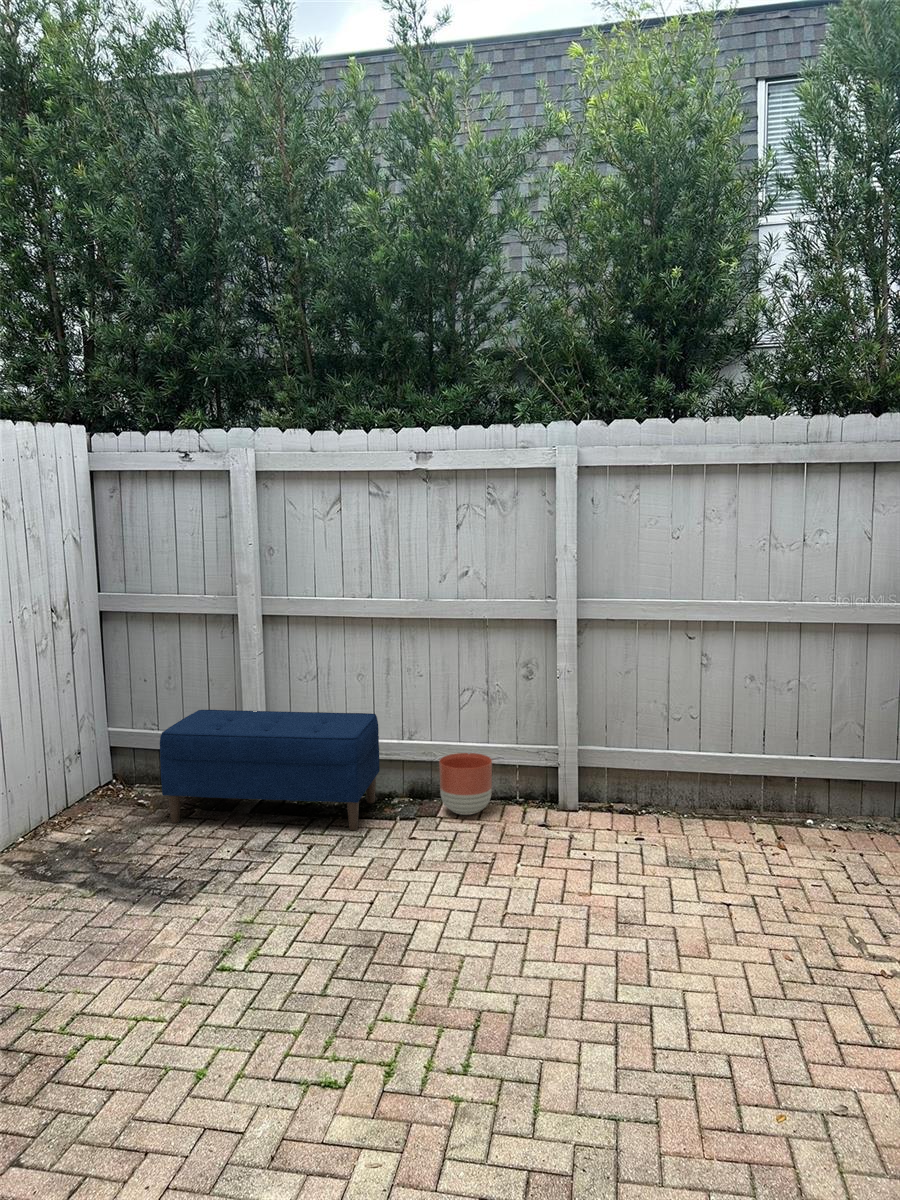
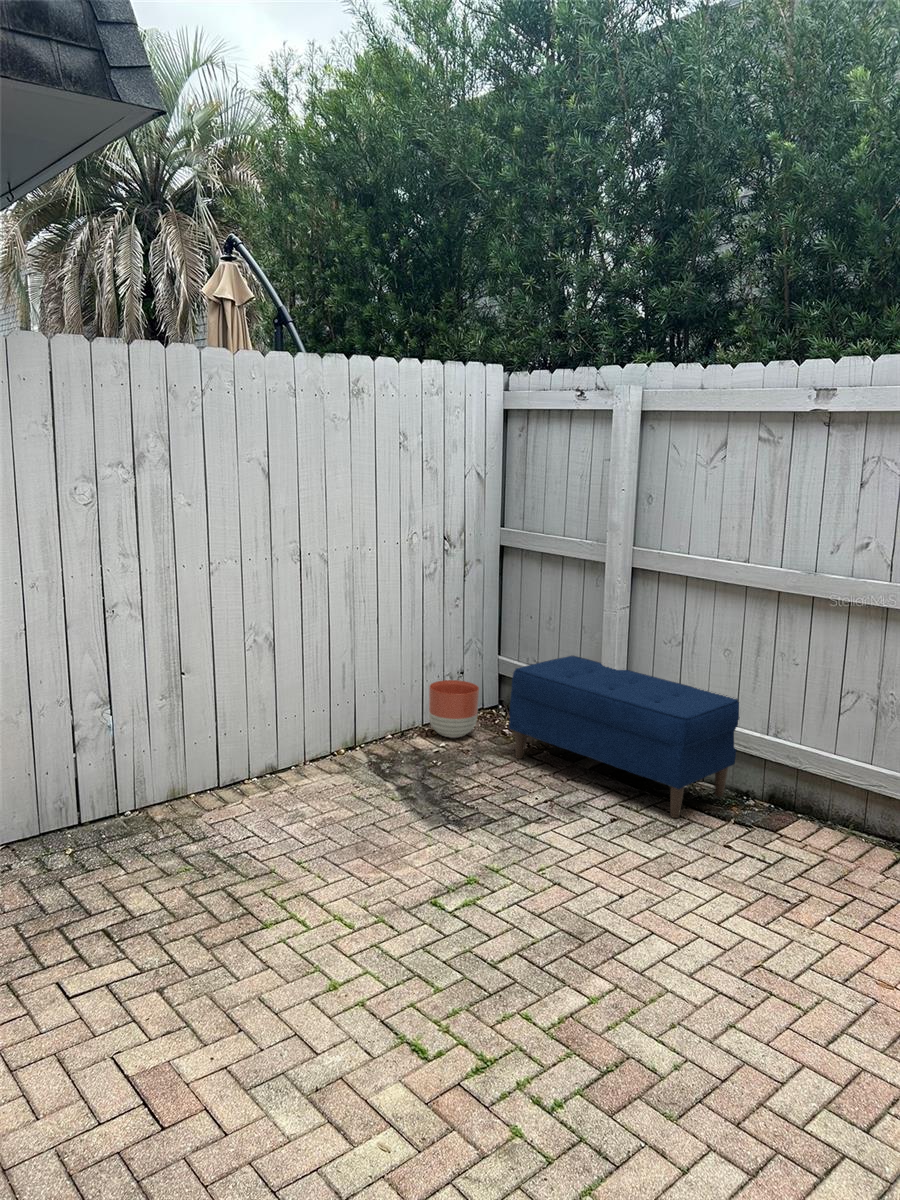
planter: present [439,753,492,815] -> present [429,680,479,738]

